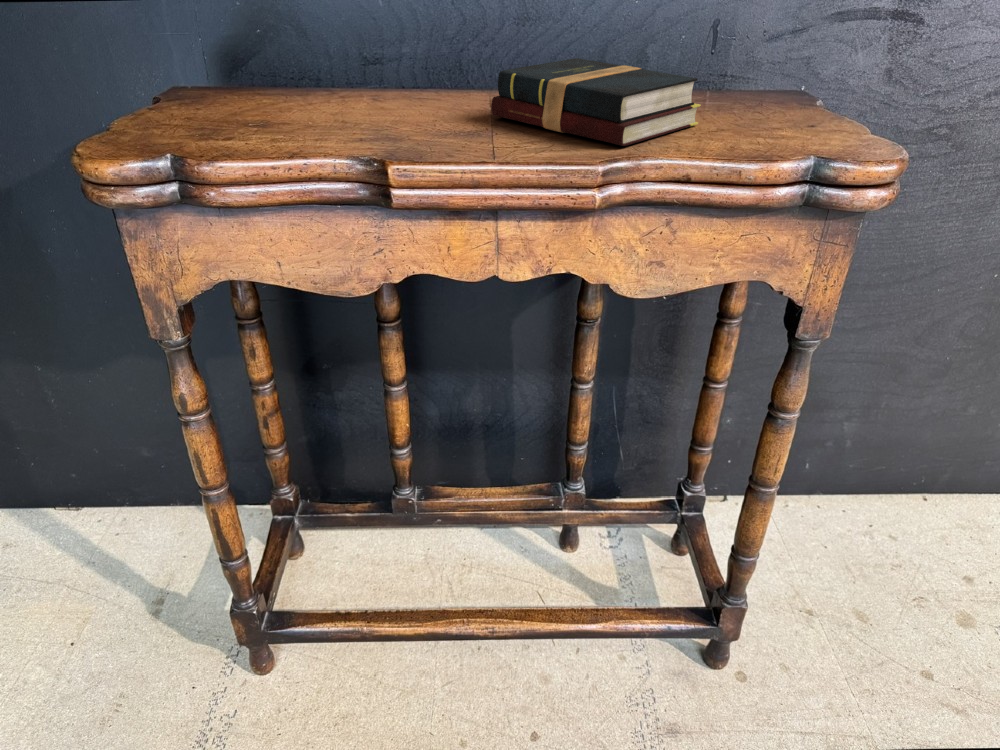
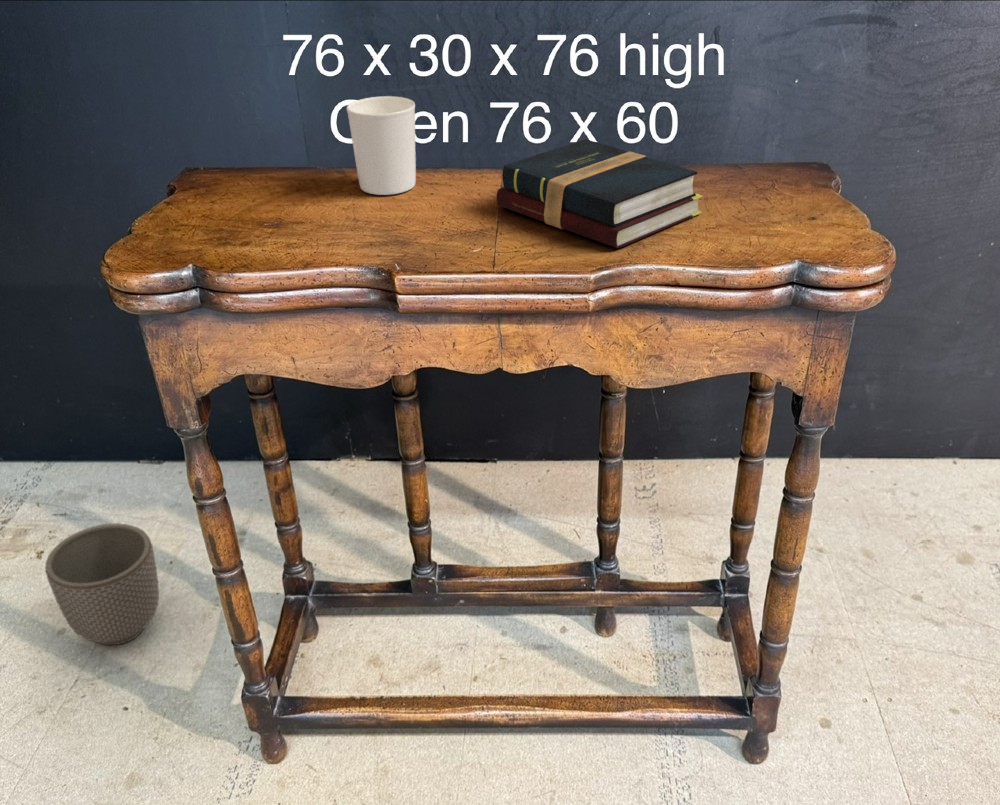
candle holder: none [338,10,408,107] -> present [347,96,416,195]
planter: none [39,449,153,564] -> present [45,523,159,645]

